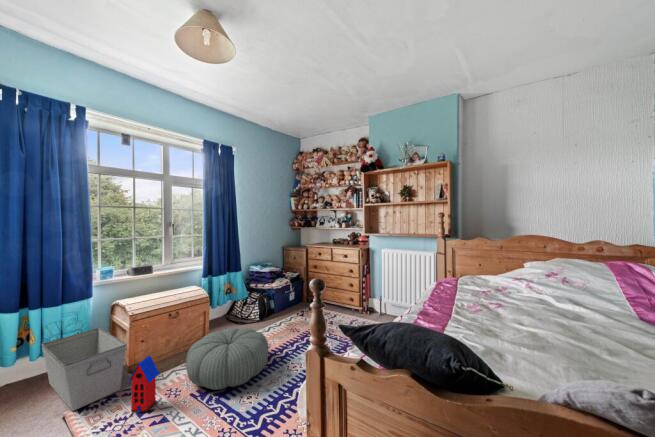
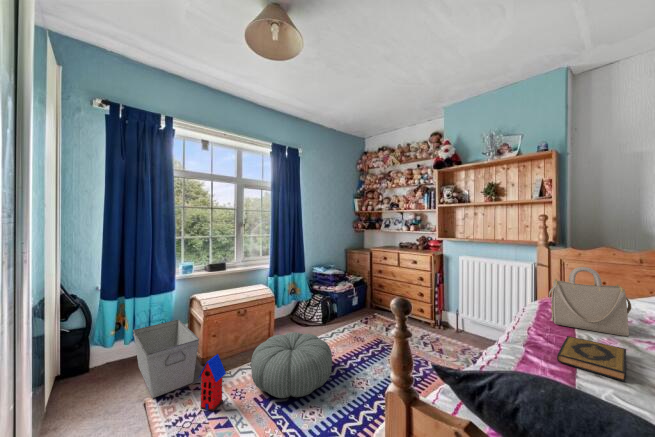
handbag: none [439,252,488,301] -> present [549,267,631,336]
hardback book: none [436,304,480,329] -> present [557,336,626,382]

